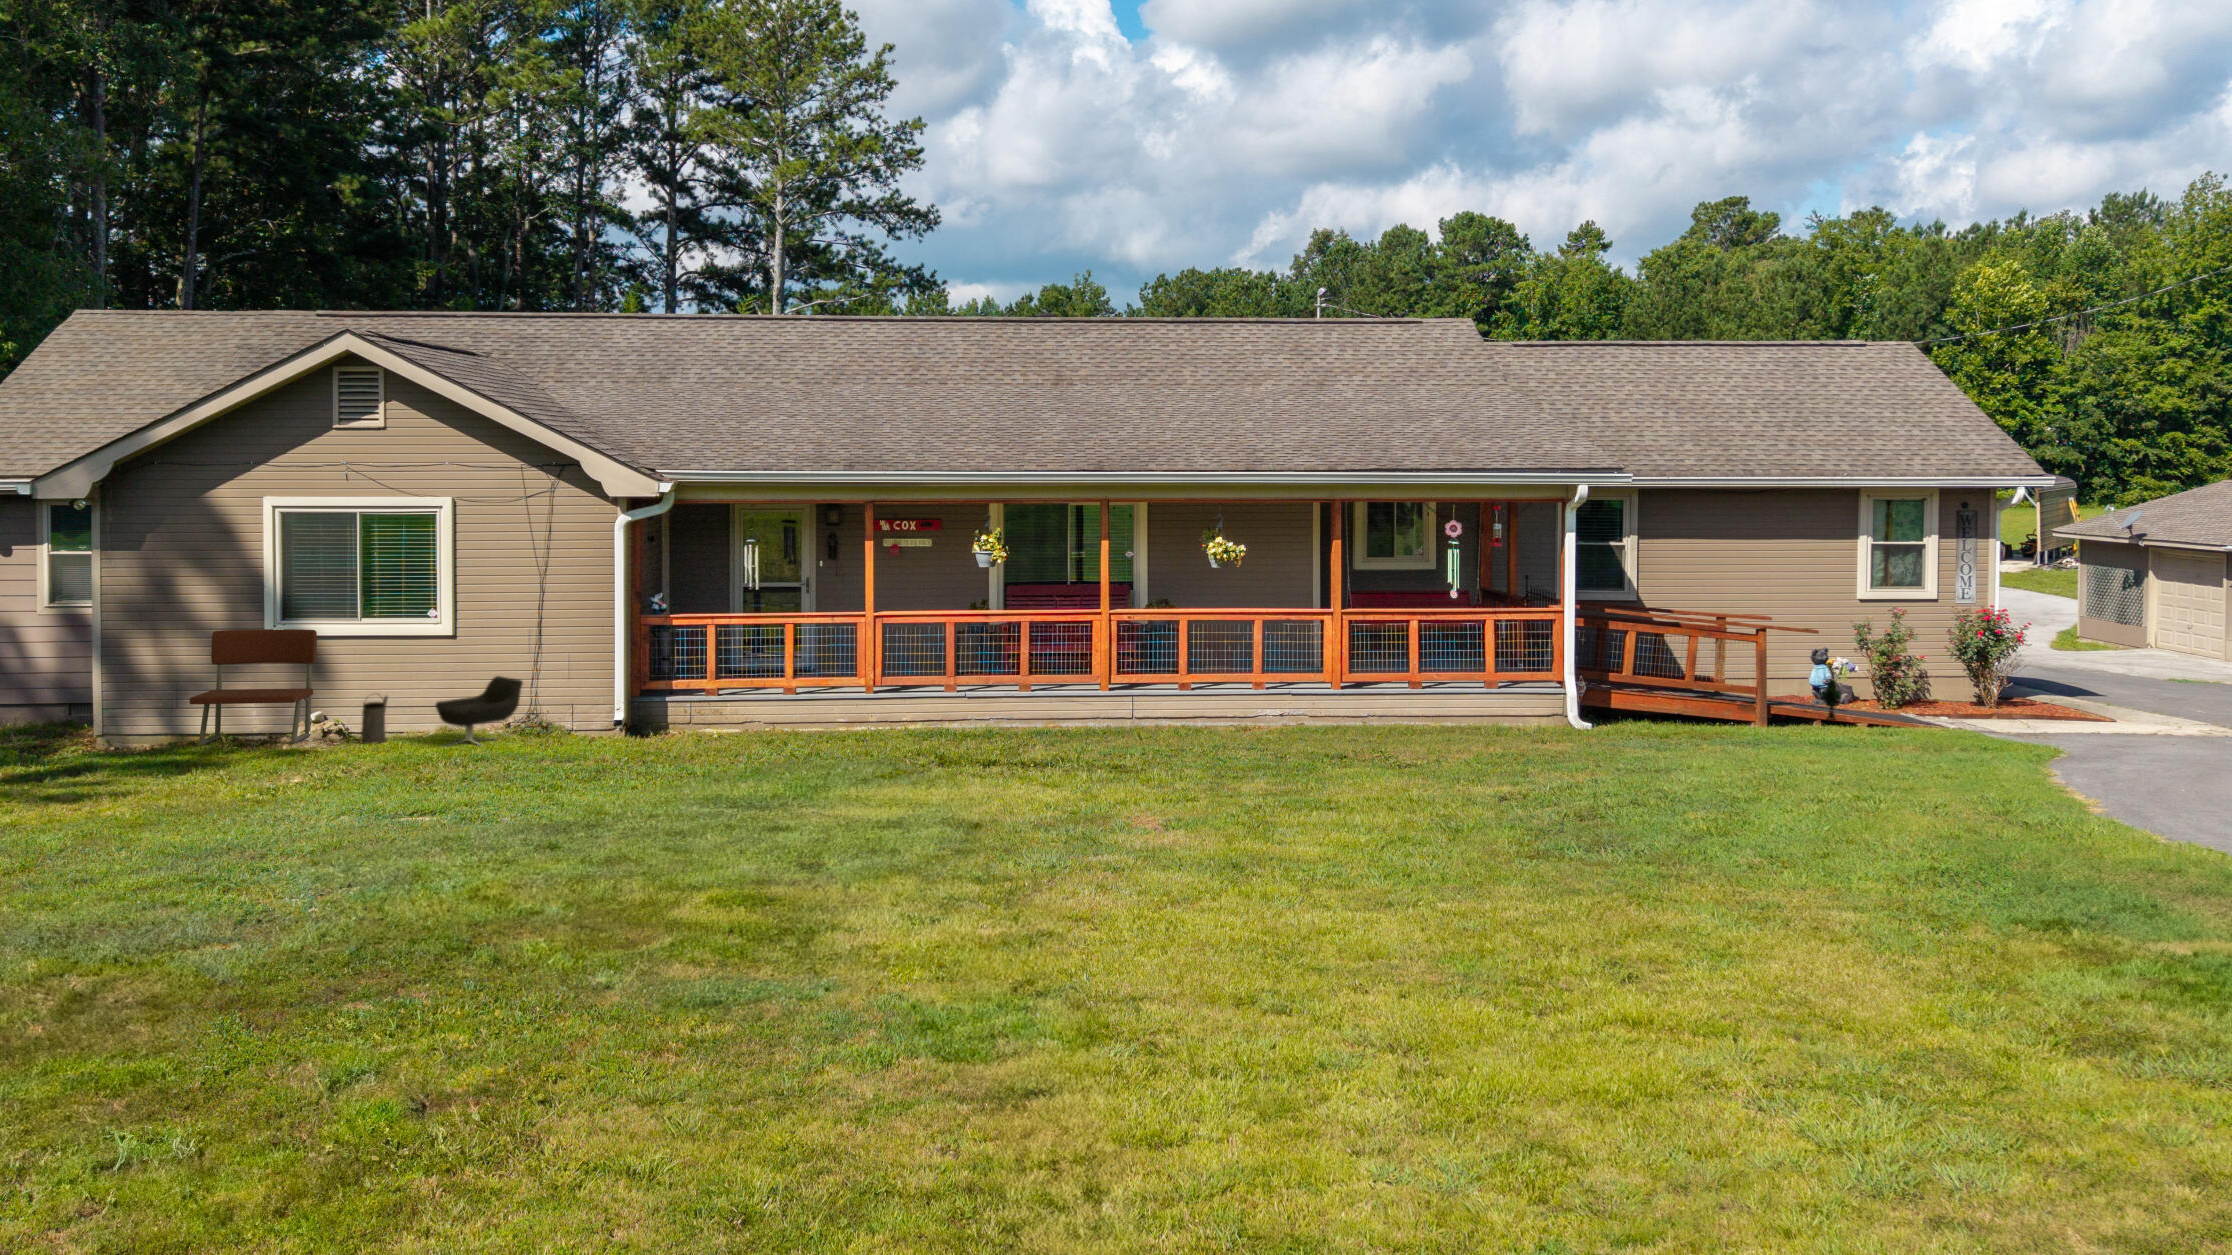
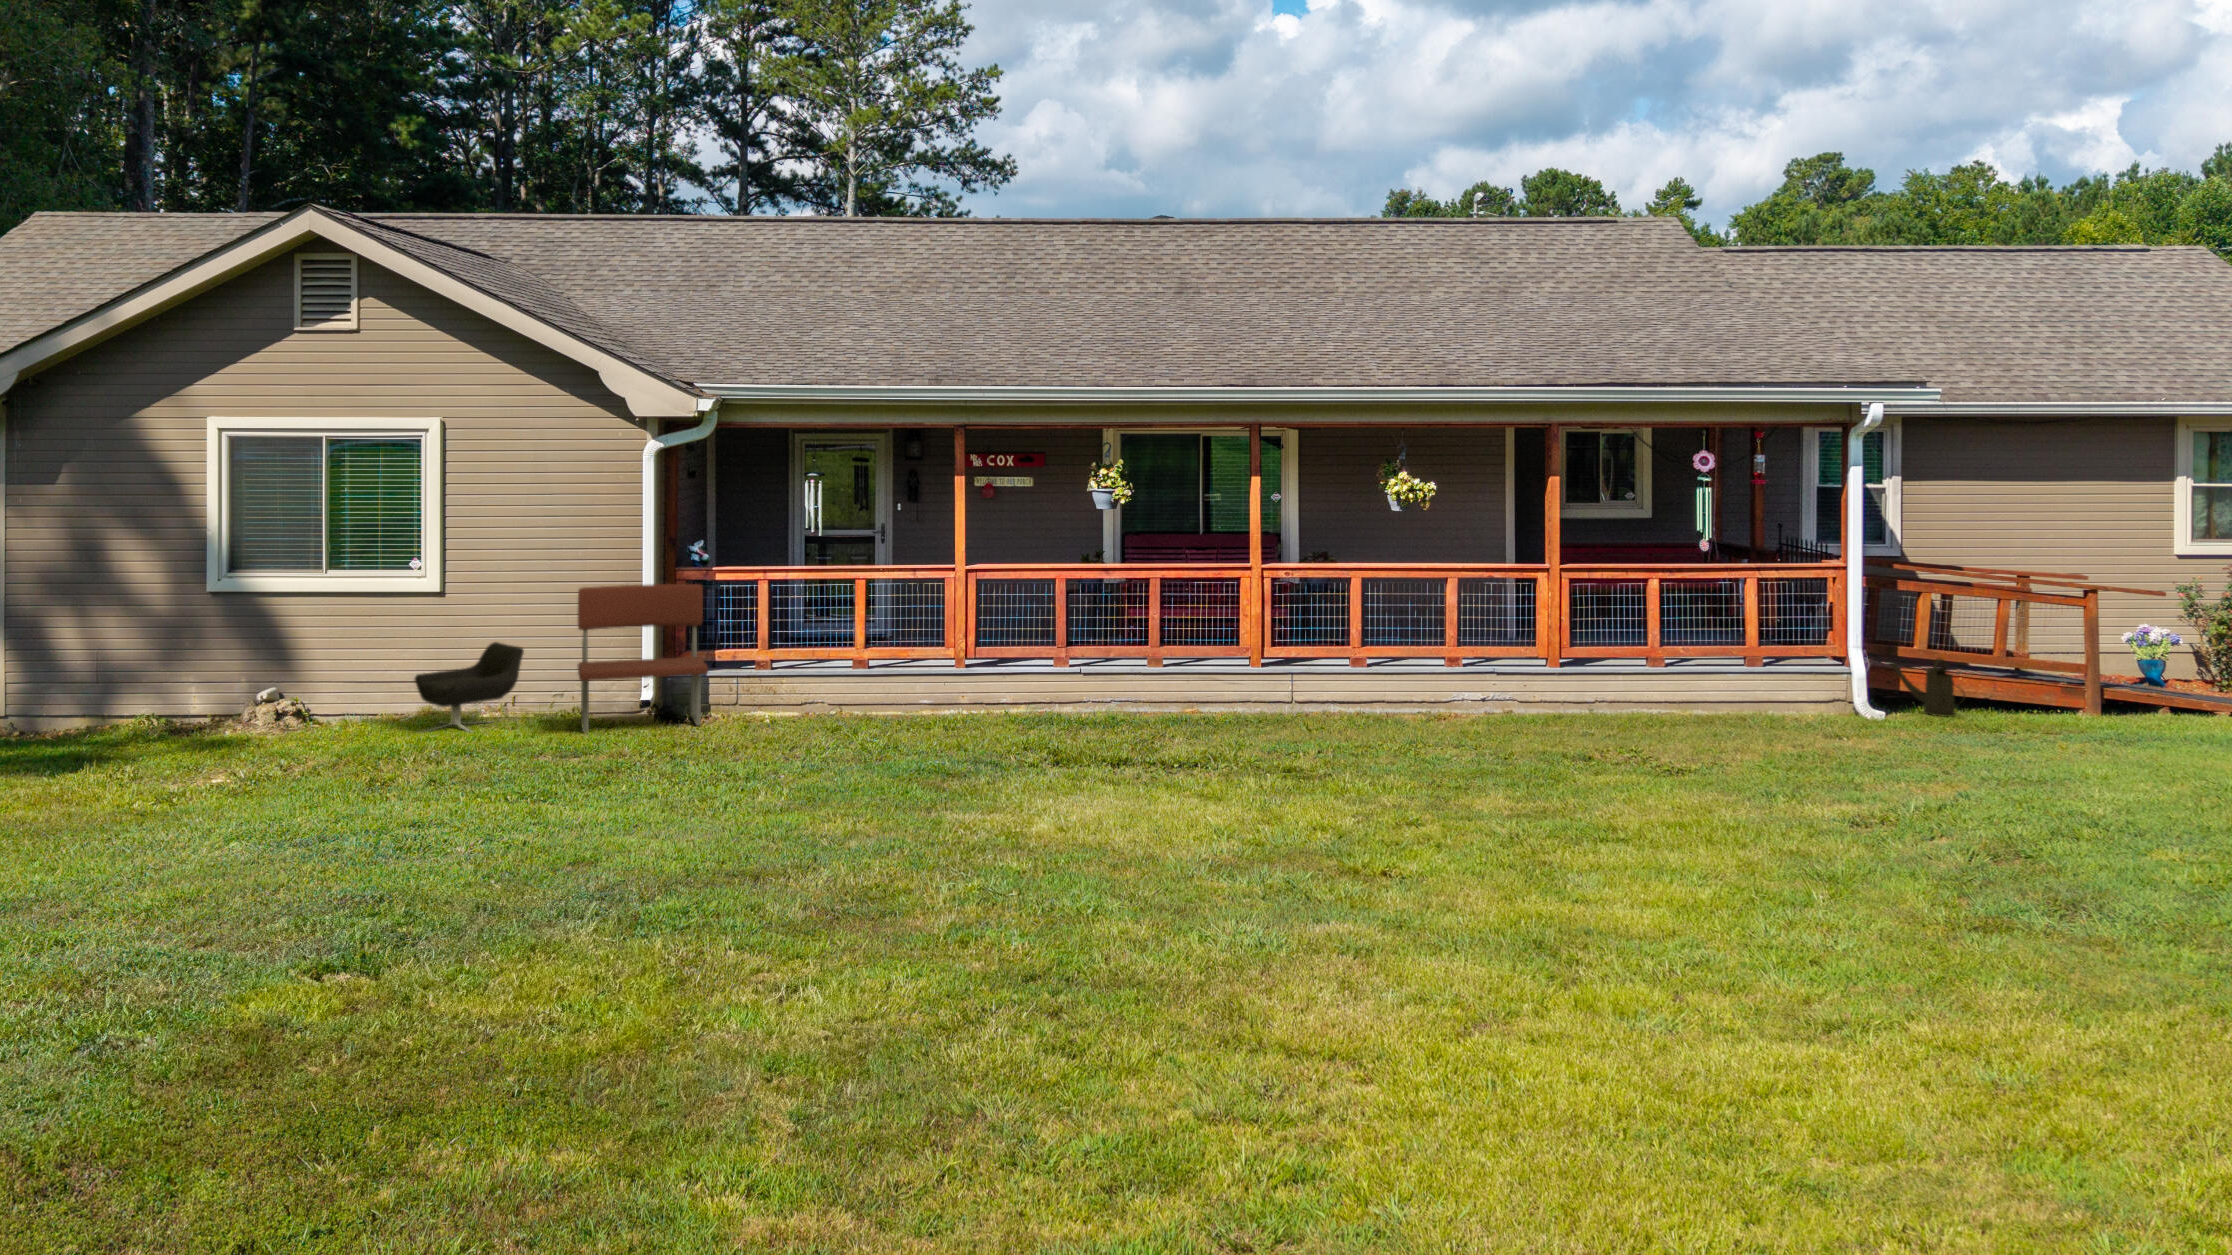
bench: present [190,629,317,746] -> present [578,584,708,733]
decorative plant: present [1820,677,1842,720] -> none [2186,656,2222,713]
watering can: present [360,696,388,744] -> present [1891,658,1965,717]

